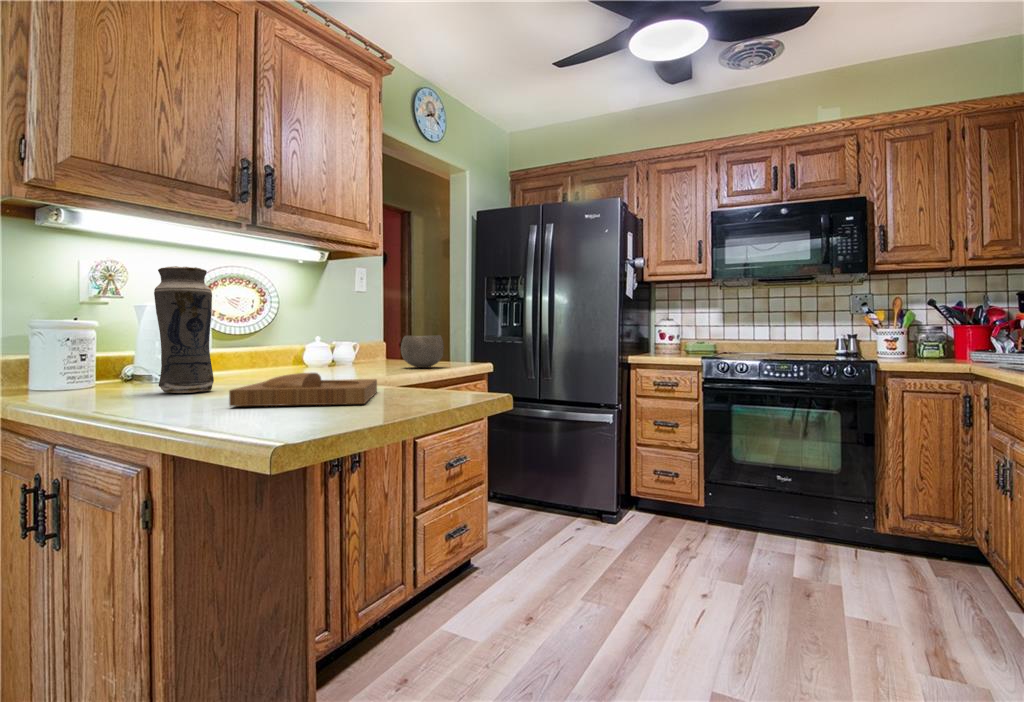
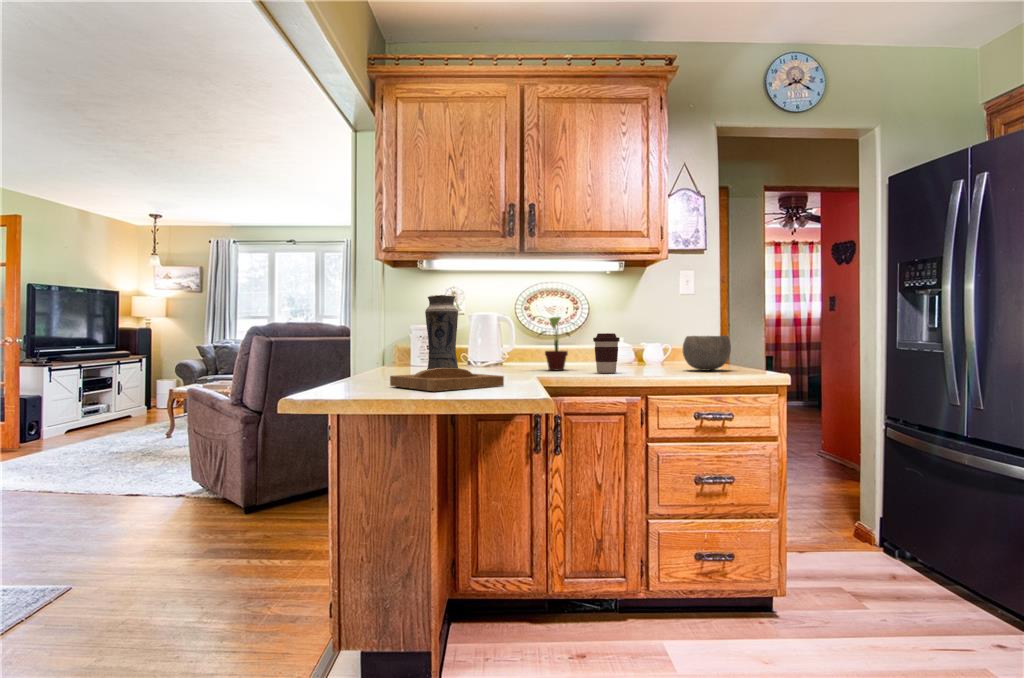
potted plant: none [238,308,299,376] -> present [539,317,570,370]
coffee cup: none [341,331,371,374] -> present [593,333,620,373]

